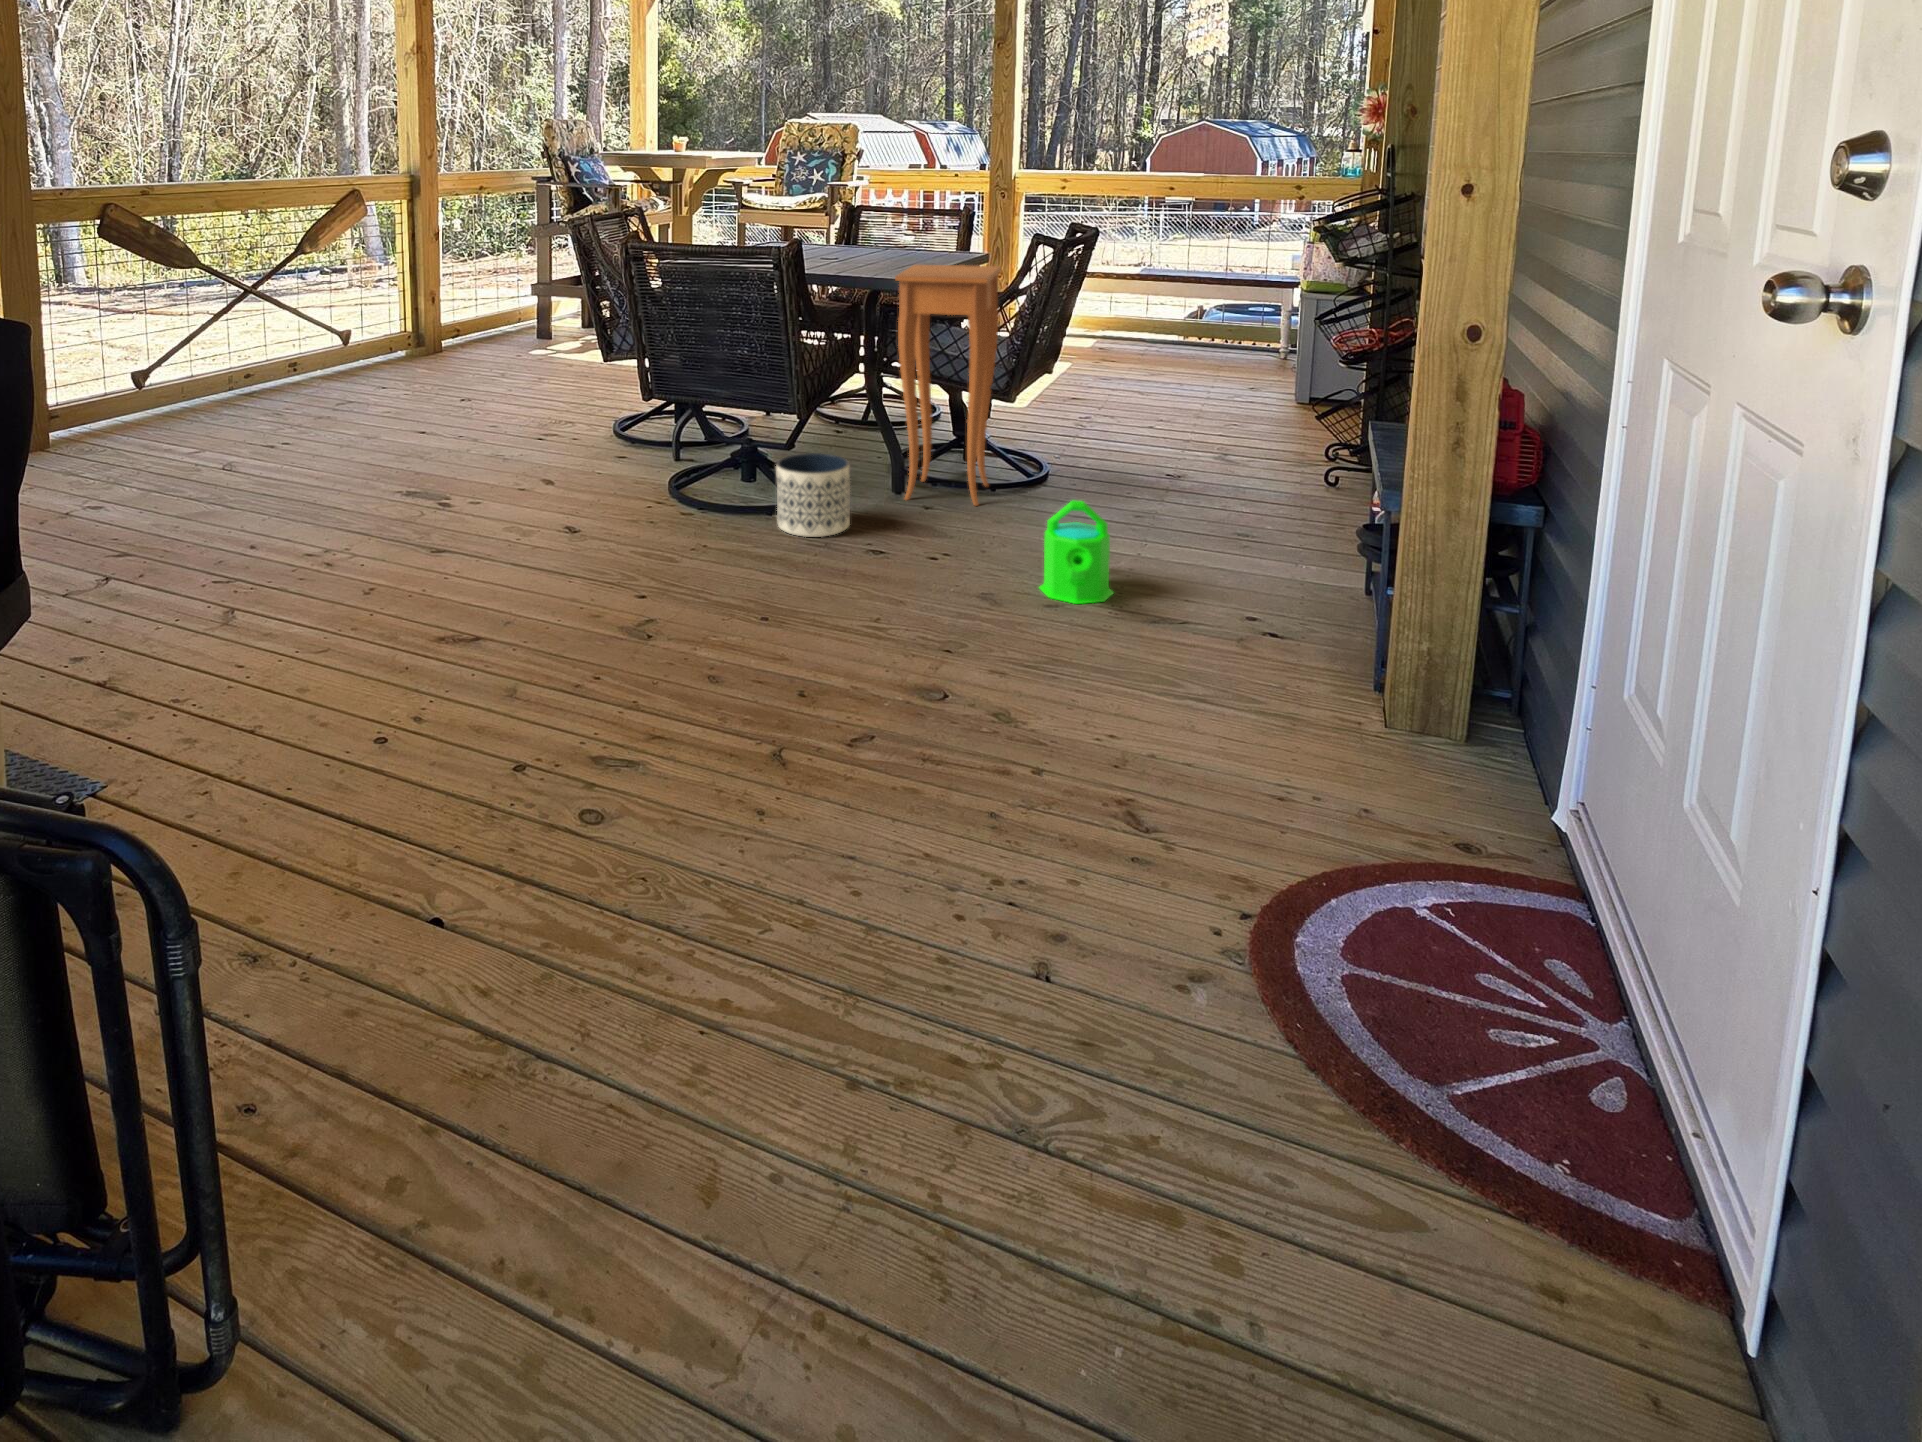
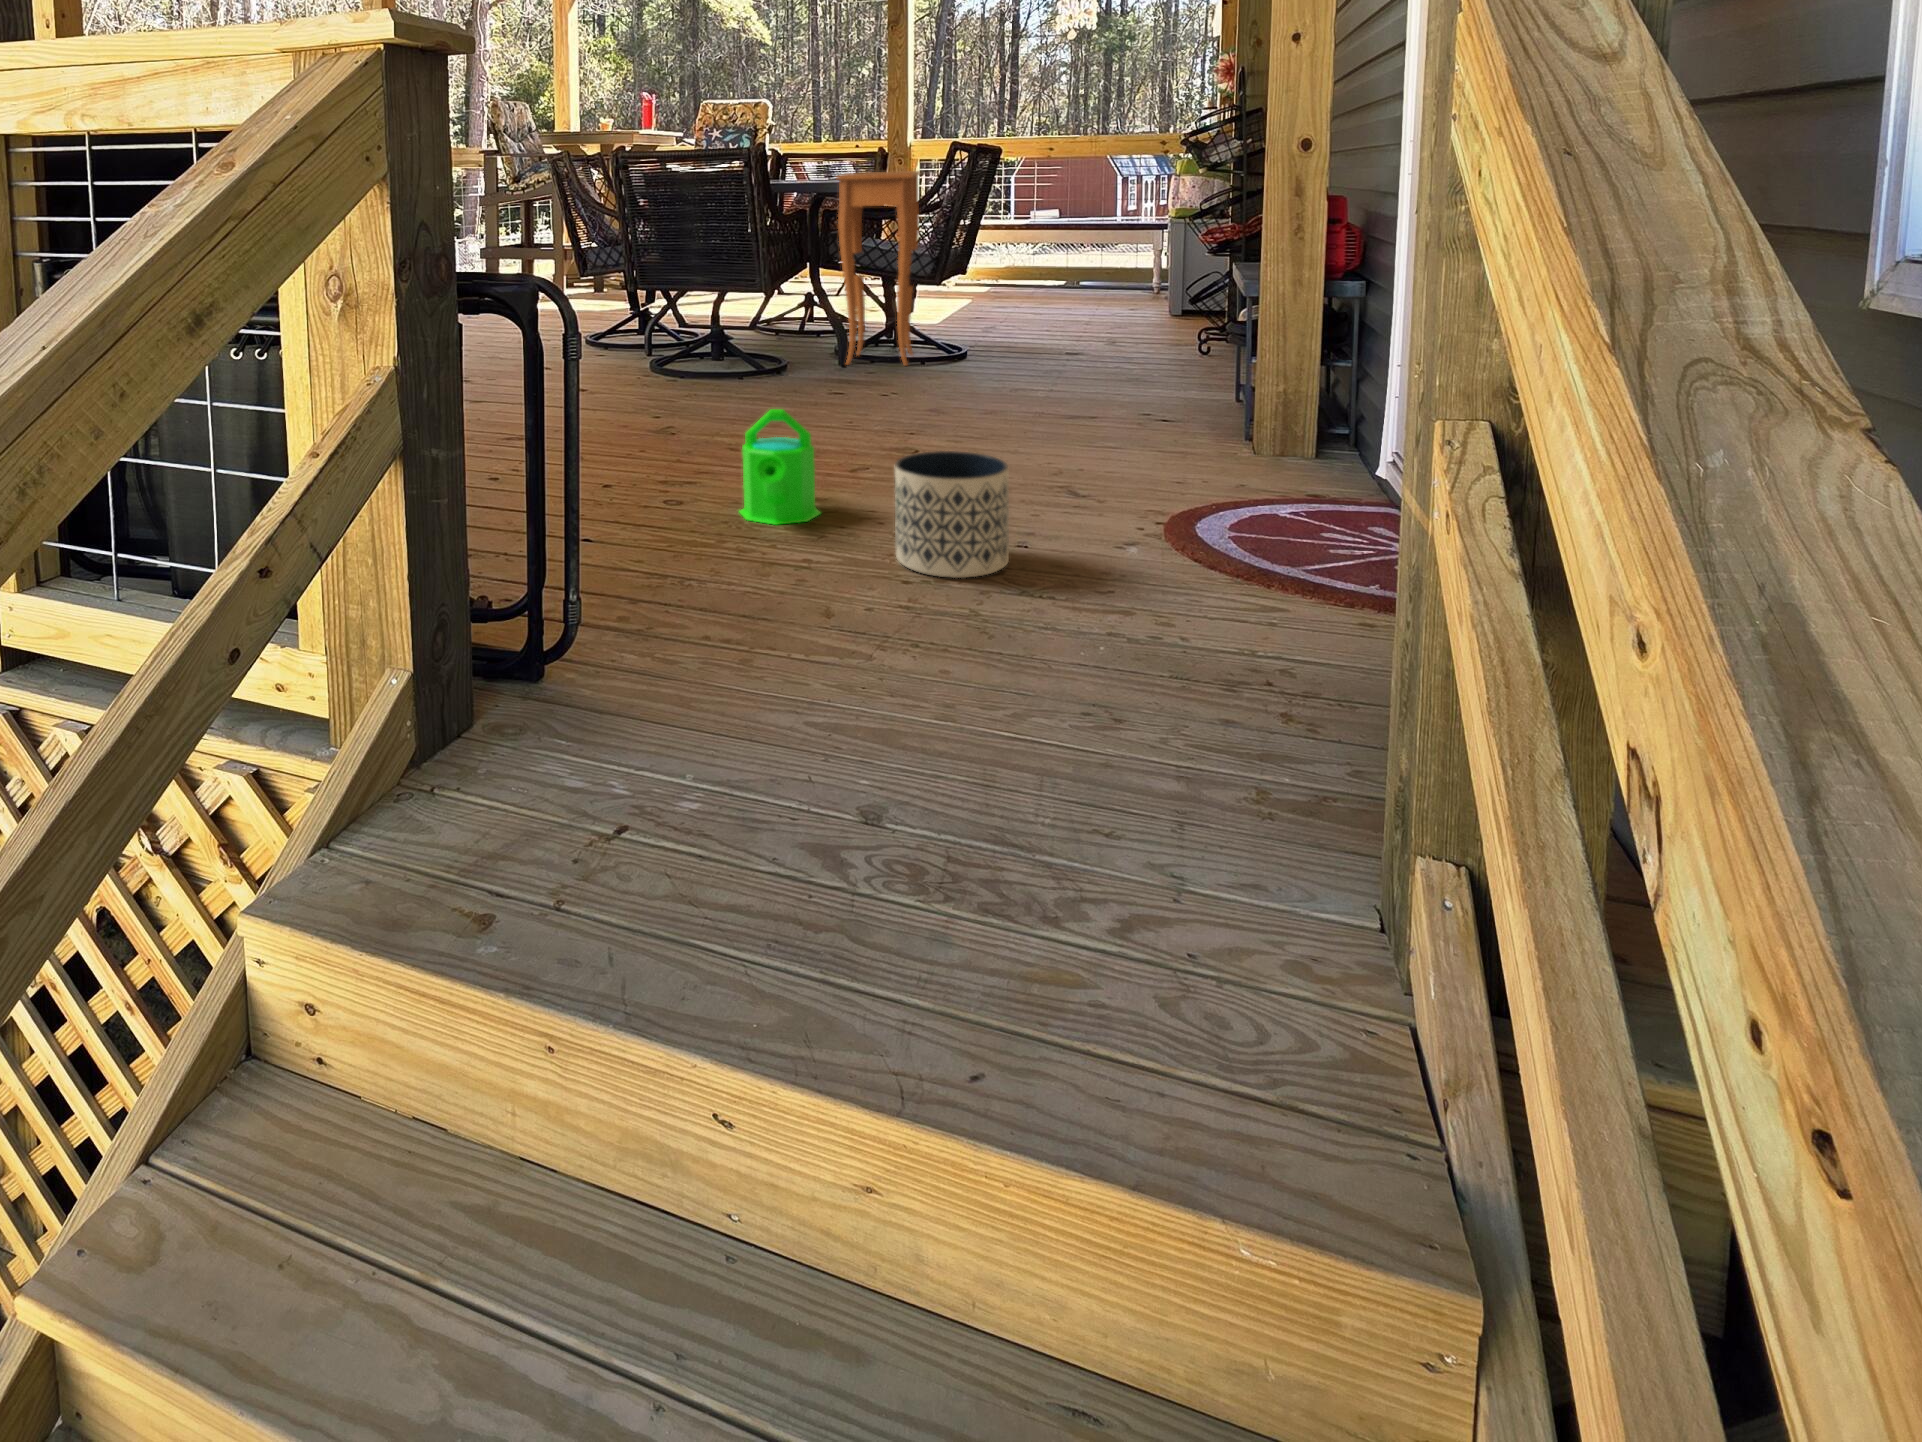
planter: present [776,453,850,537] -> present [895,451,1009,578]
watering can: present [1039,501,1114,604] -> present [739,409,820,525]

